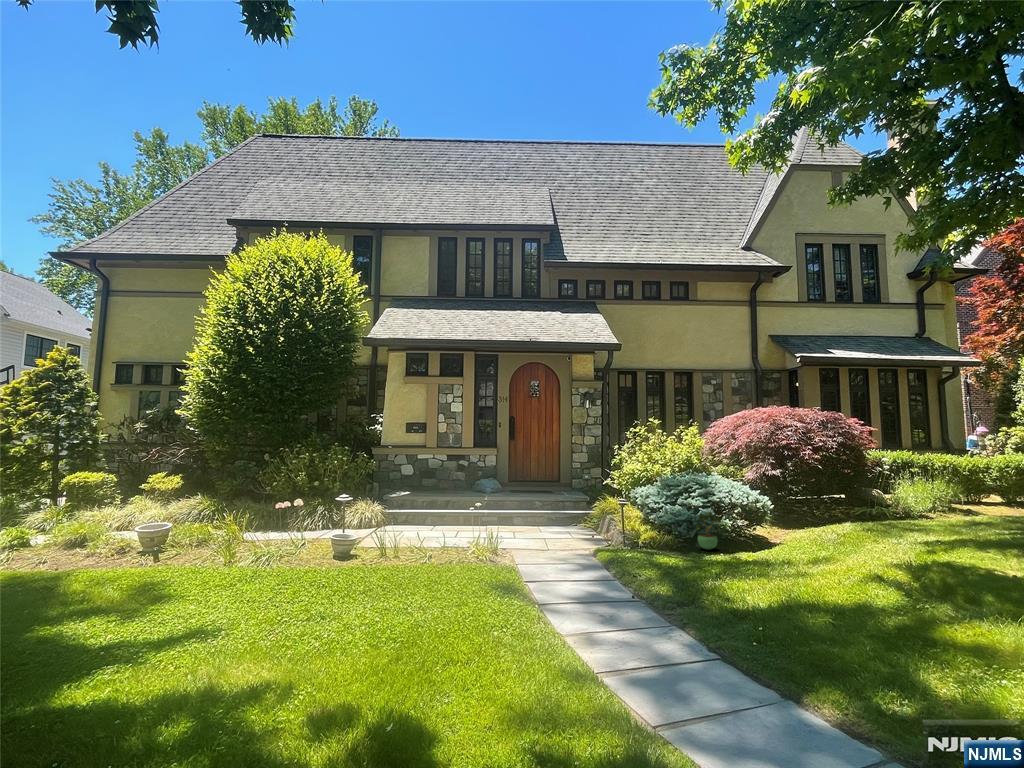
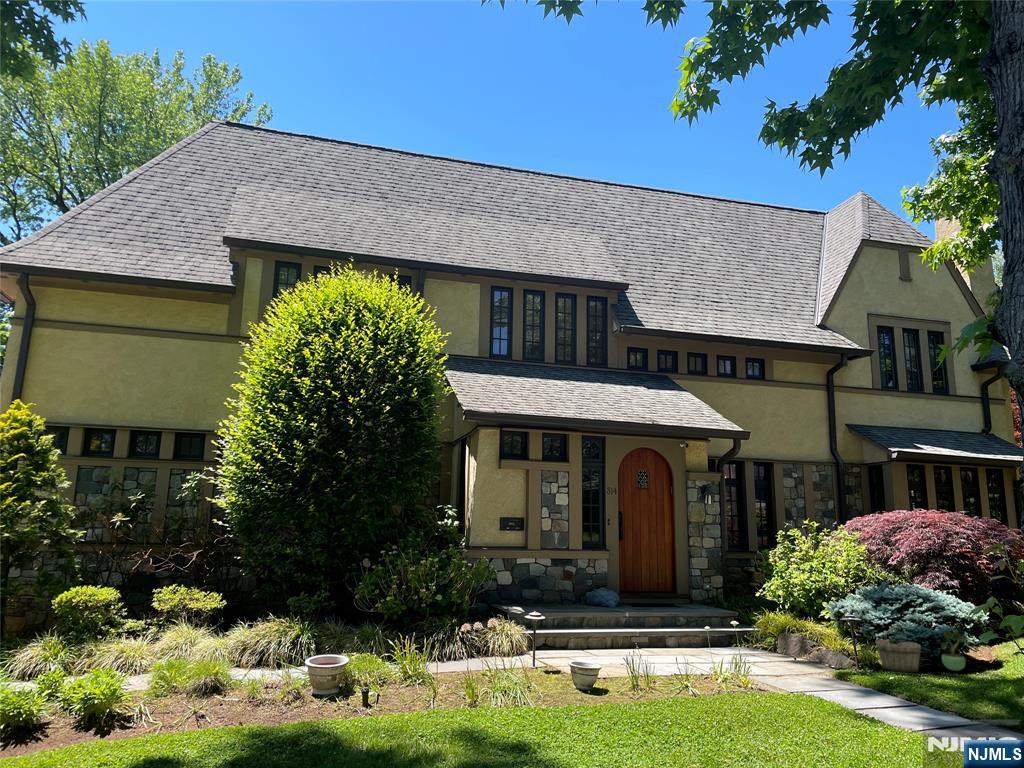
wooden bucket: none [640,515,677,549] -> present [876,636,921,672]

